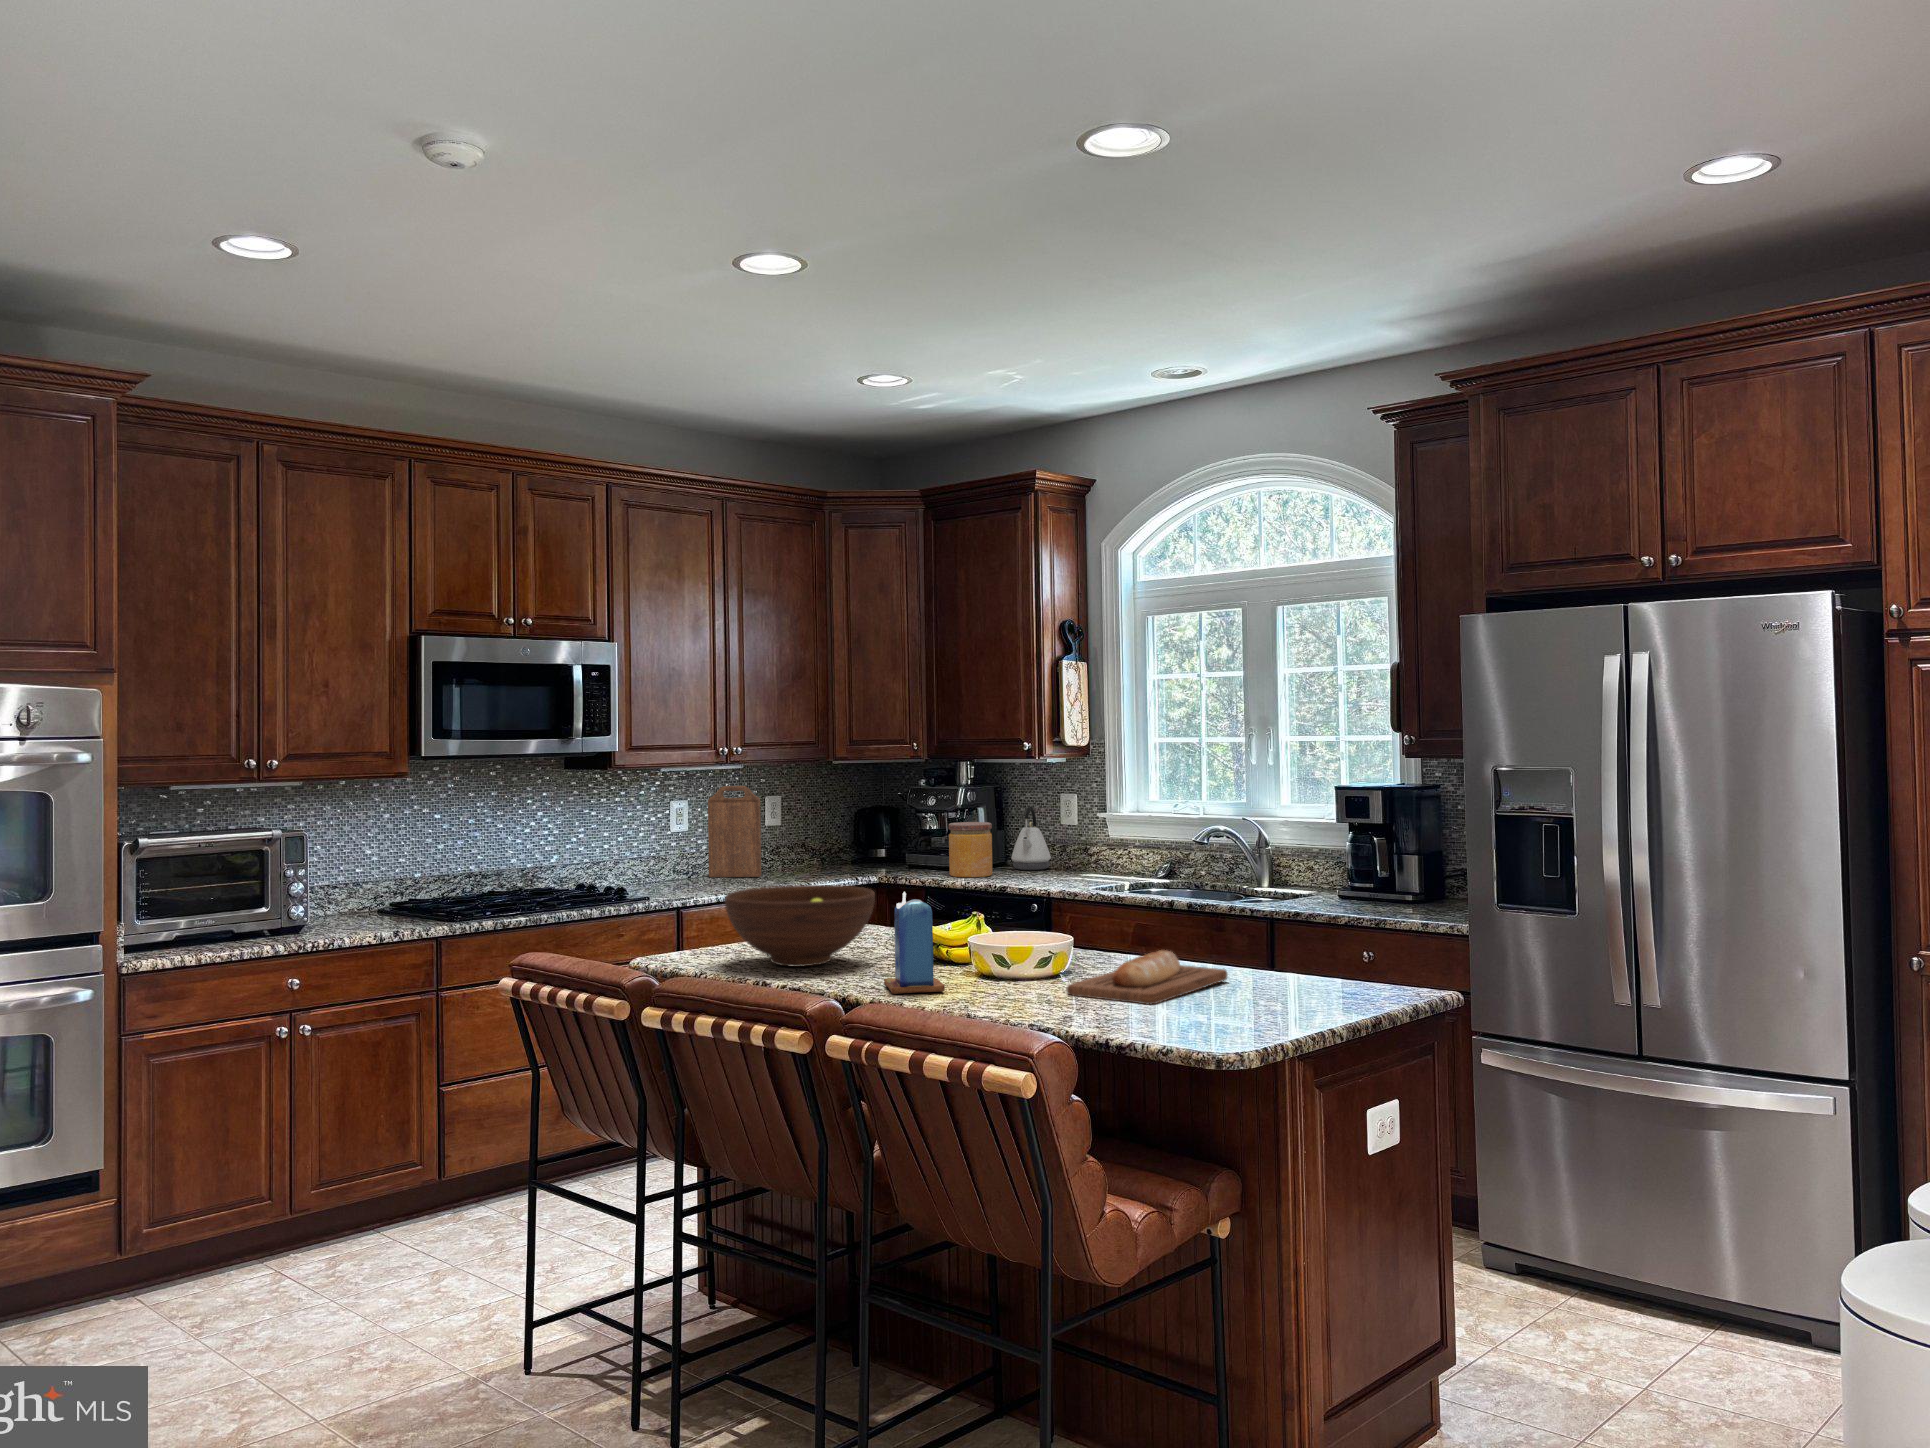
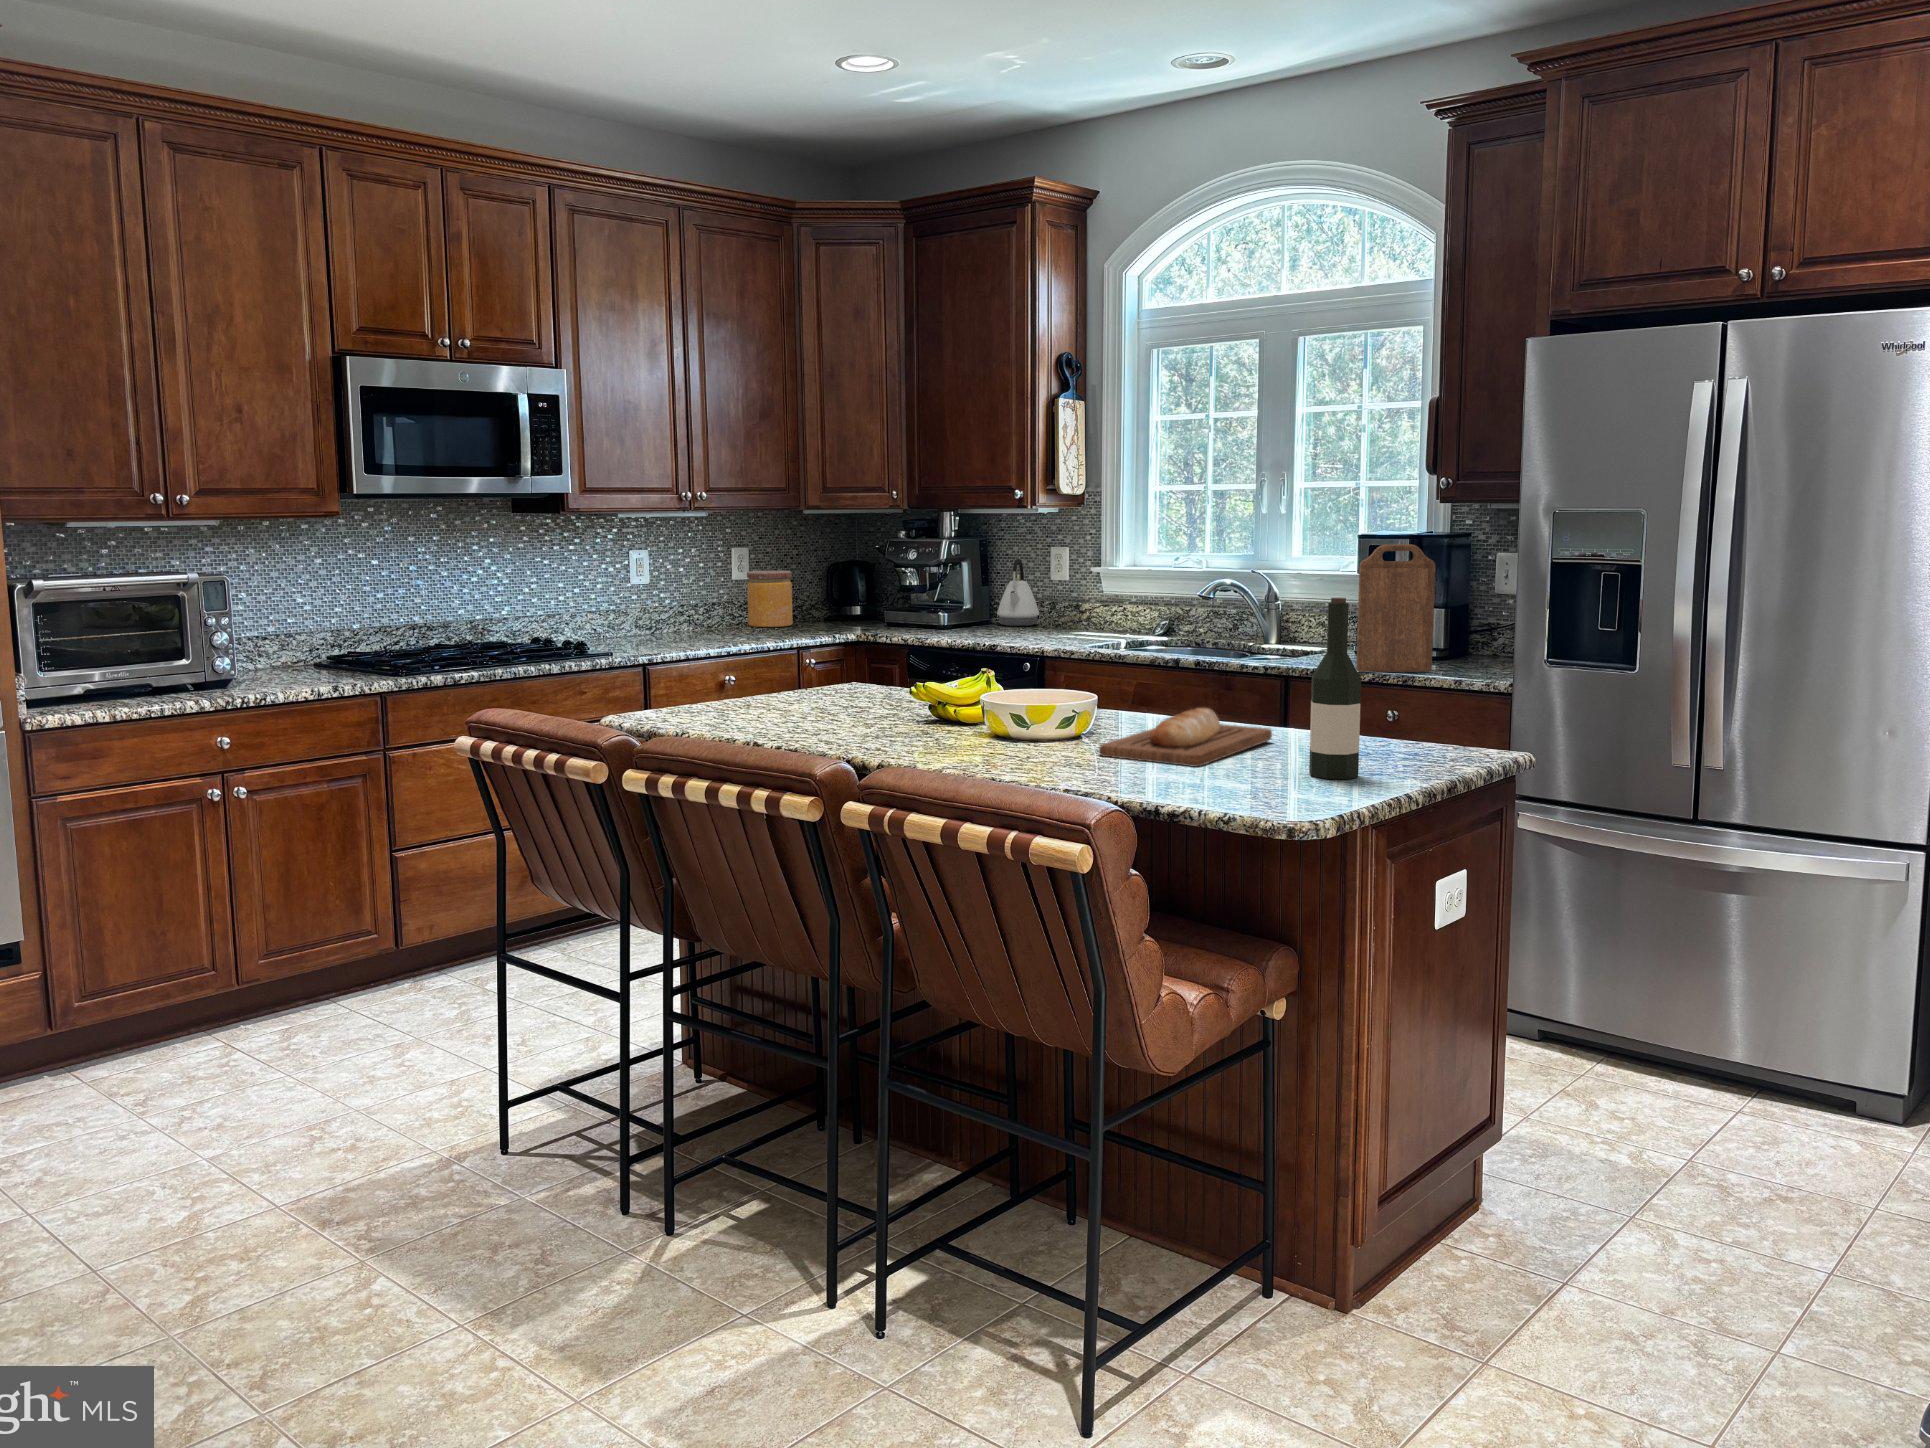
cutting board: present [708,786,761,877] -> present [1356,544,1435,672]
jar: present [949,822,992,877] -> present [747,570,793,627]
wine bottle: none [1248,853,1292,1016] -> present [1309,598,1361,779]
fruit bowl: present [725,885,875,967] -> none [707,636,876,725]
candle: present [884,892,945,994] -> none [892,641,962,755]

